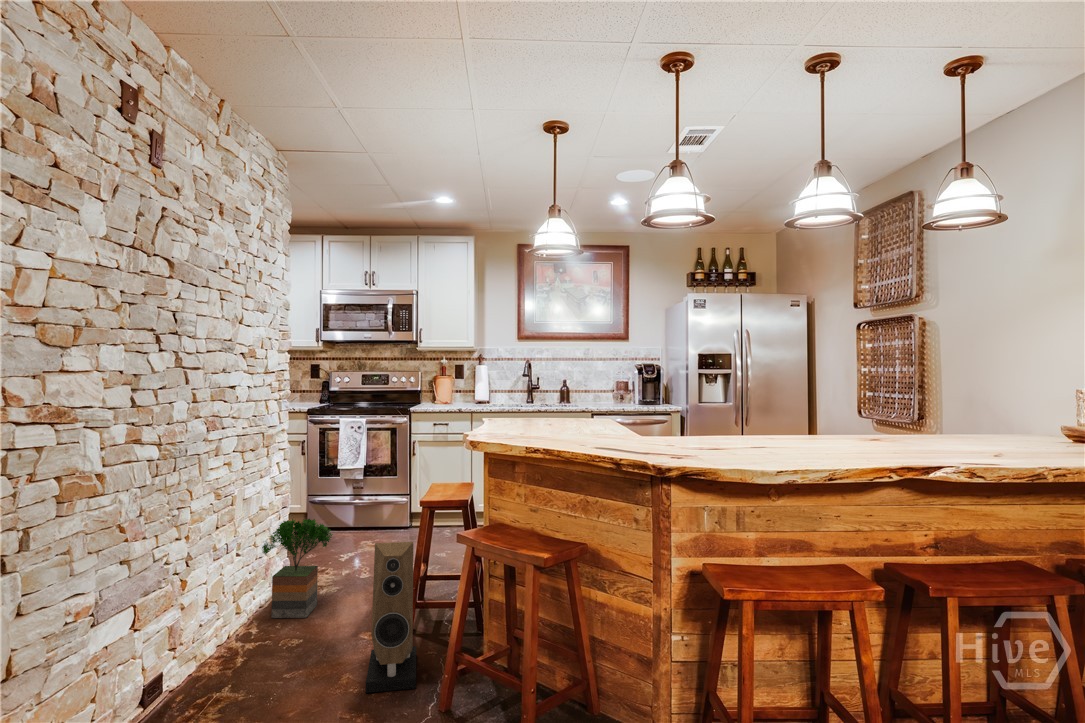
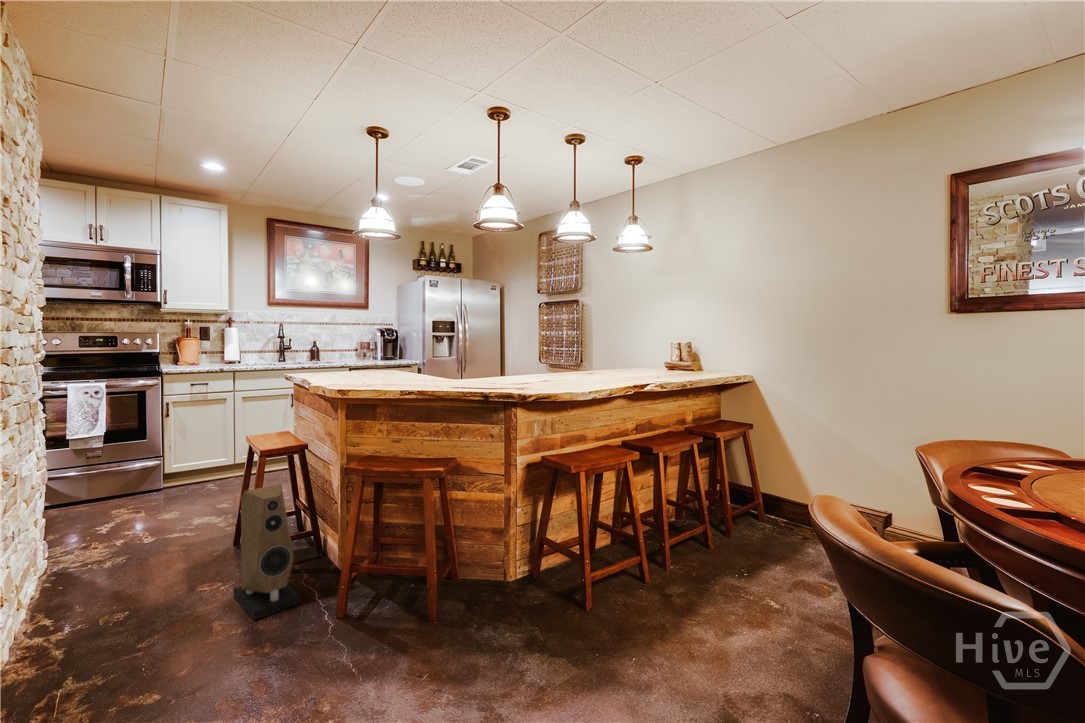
potted tree: present [262,519,333,618] -> none [46,487,139,598]

